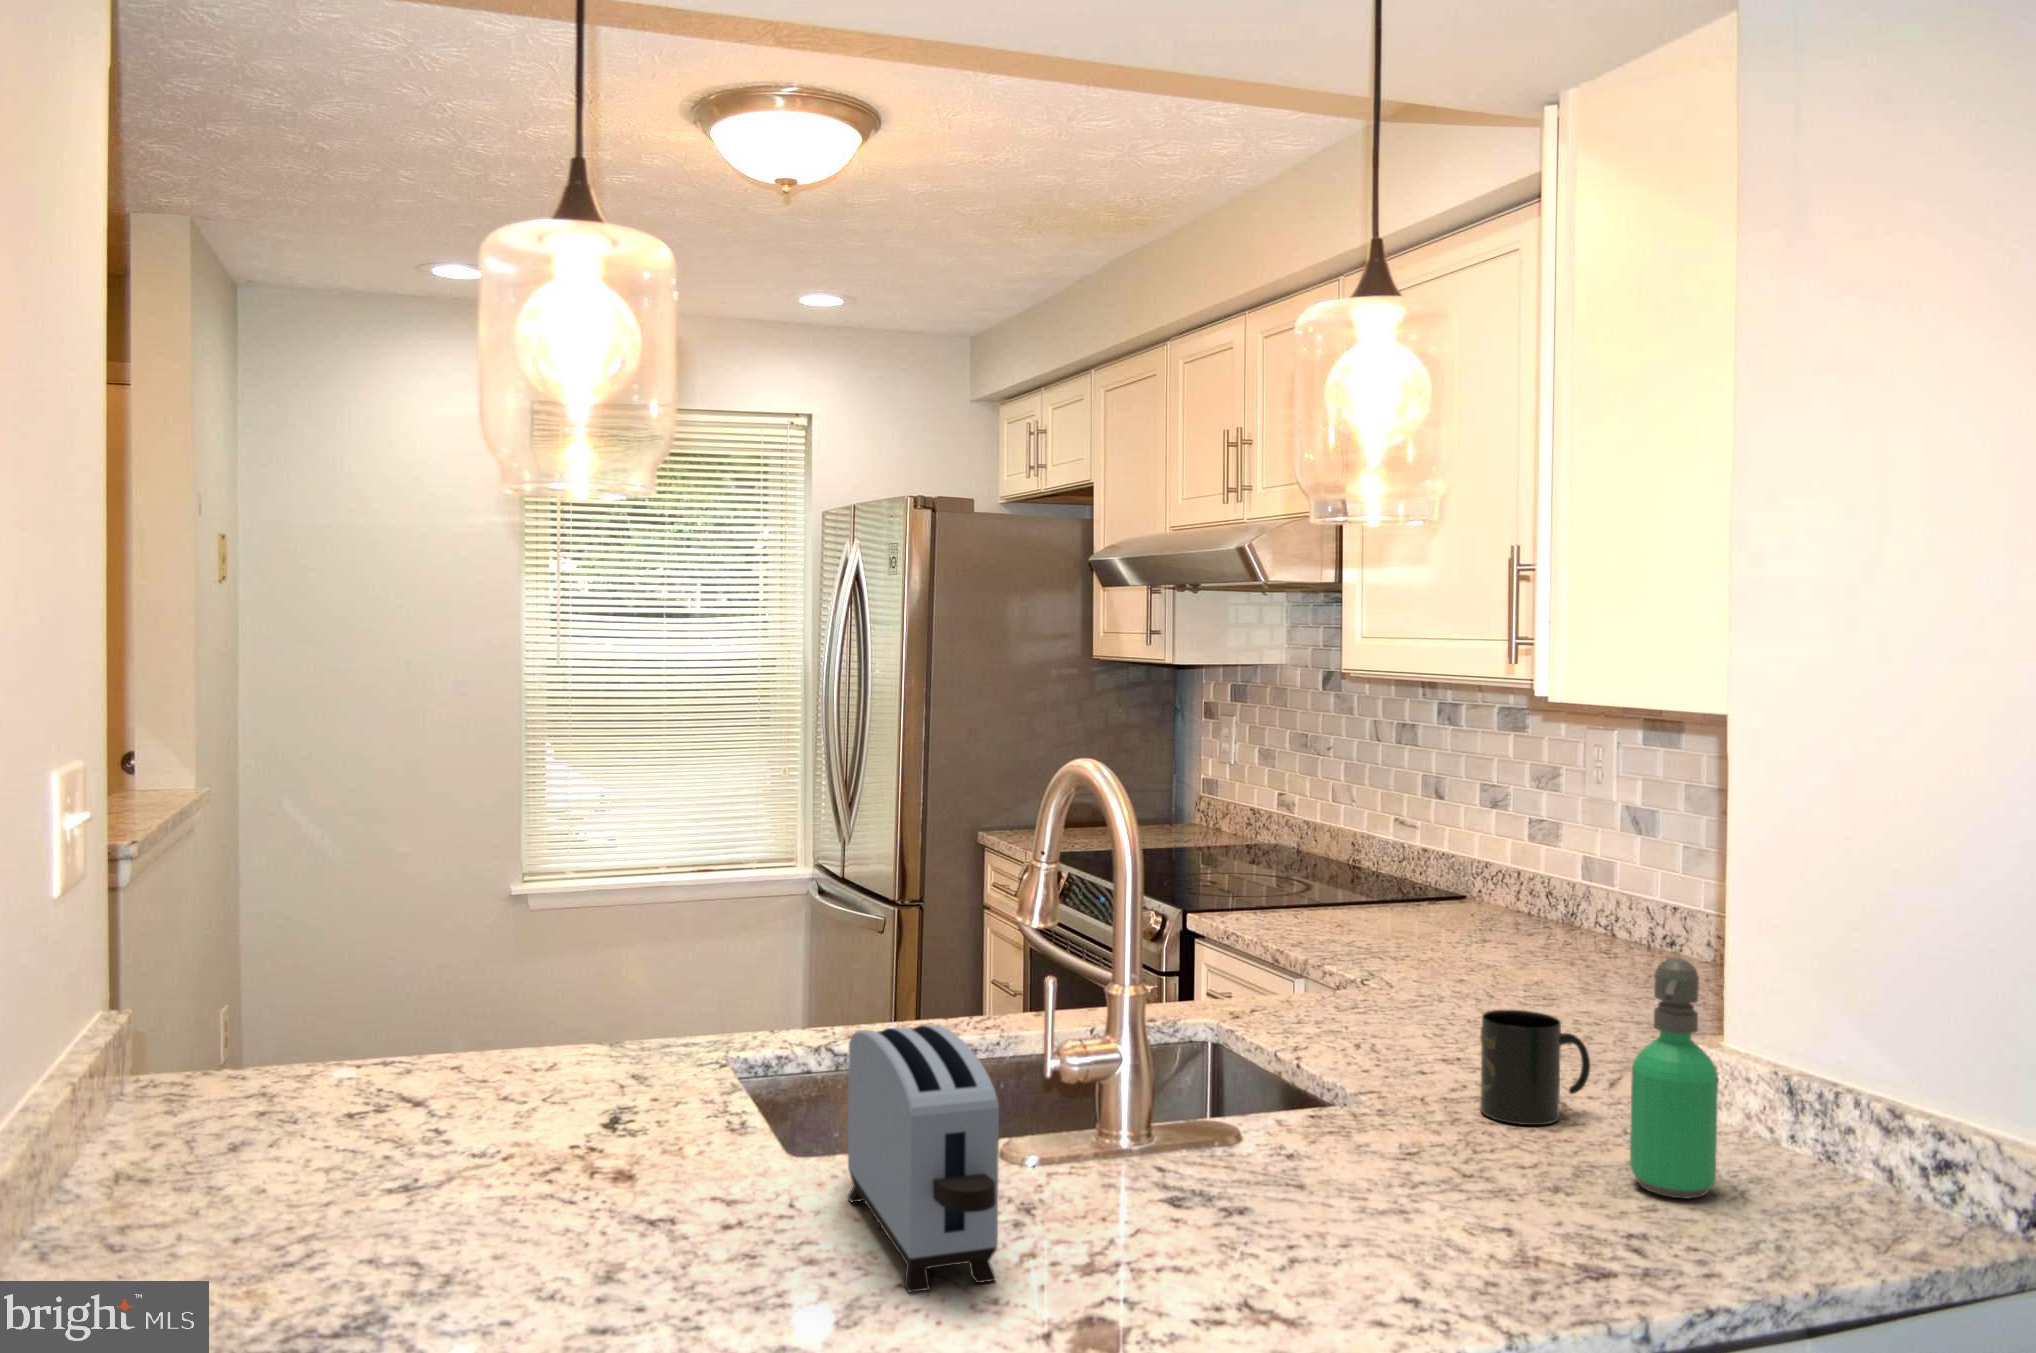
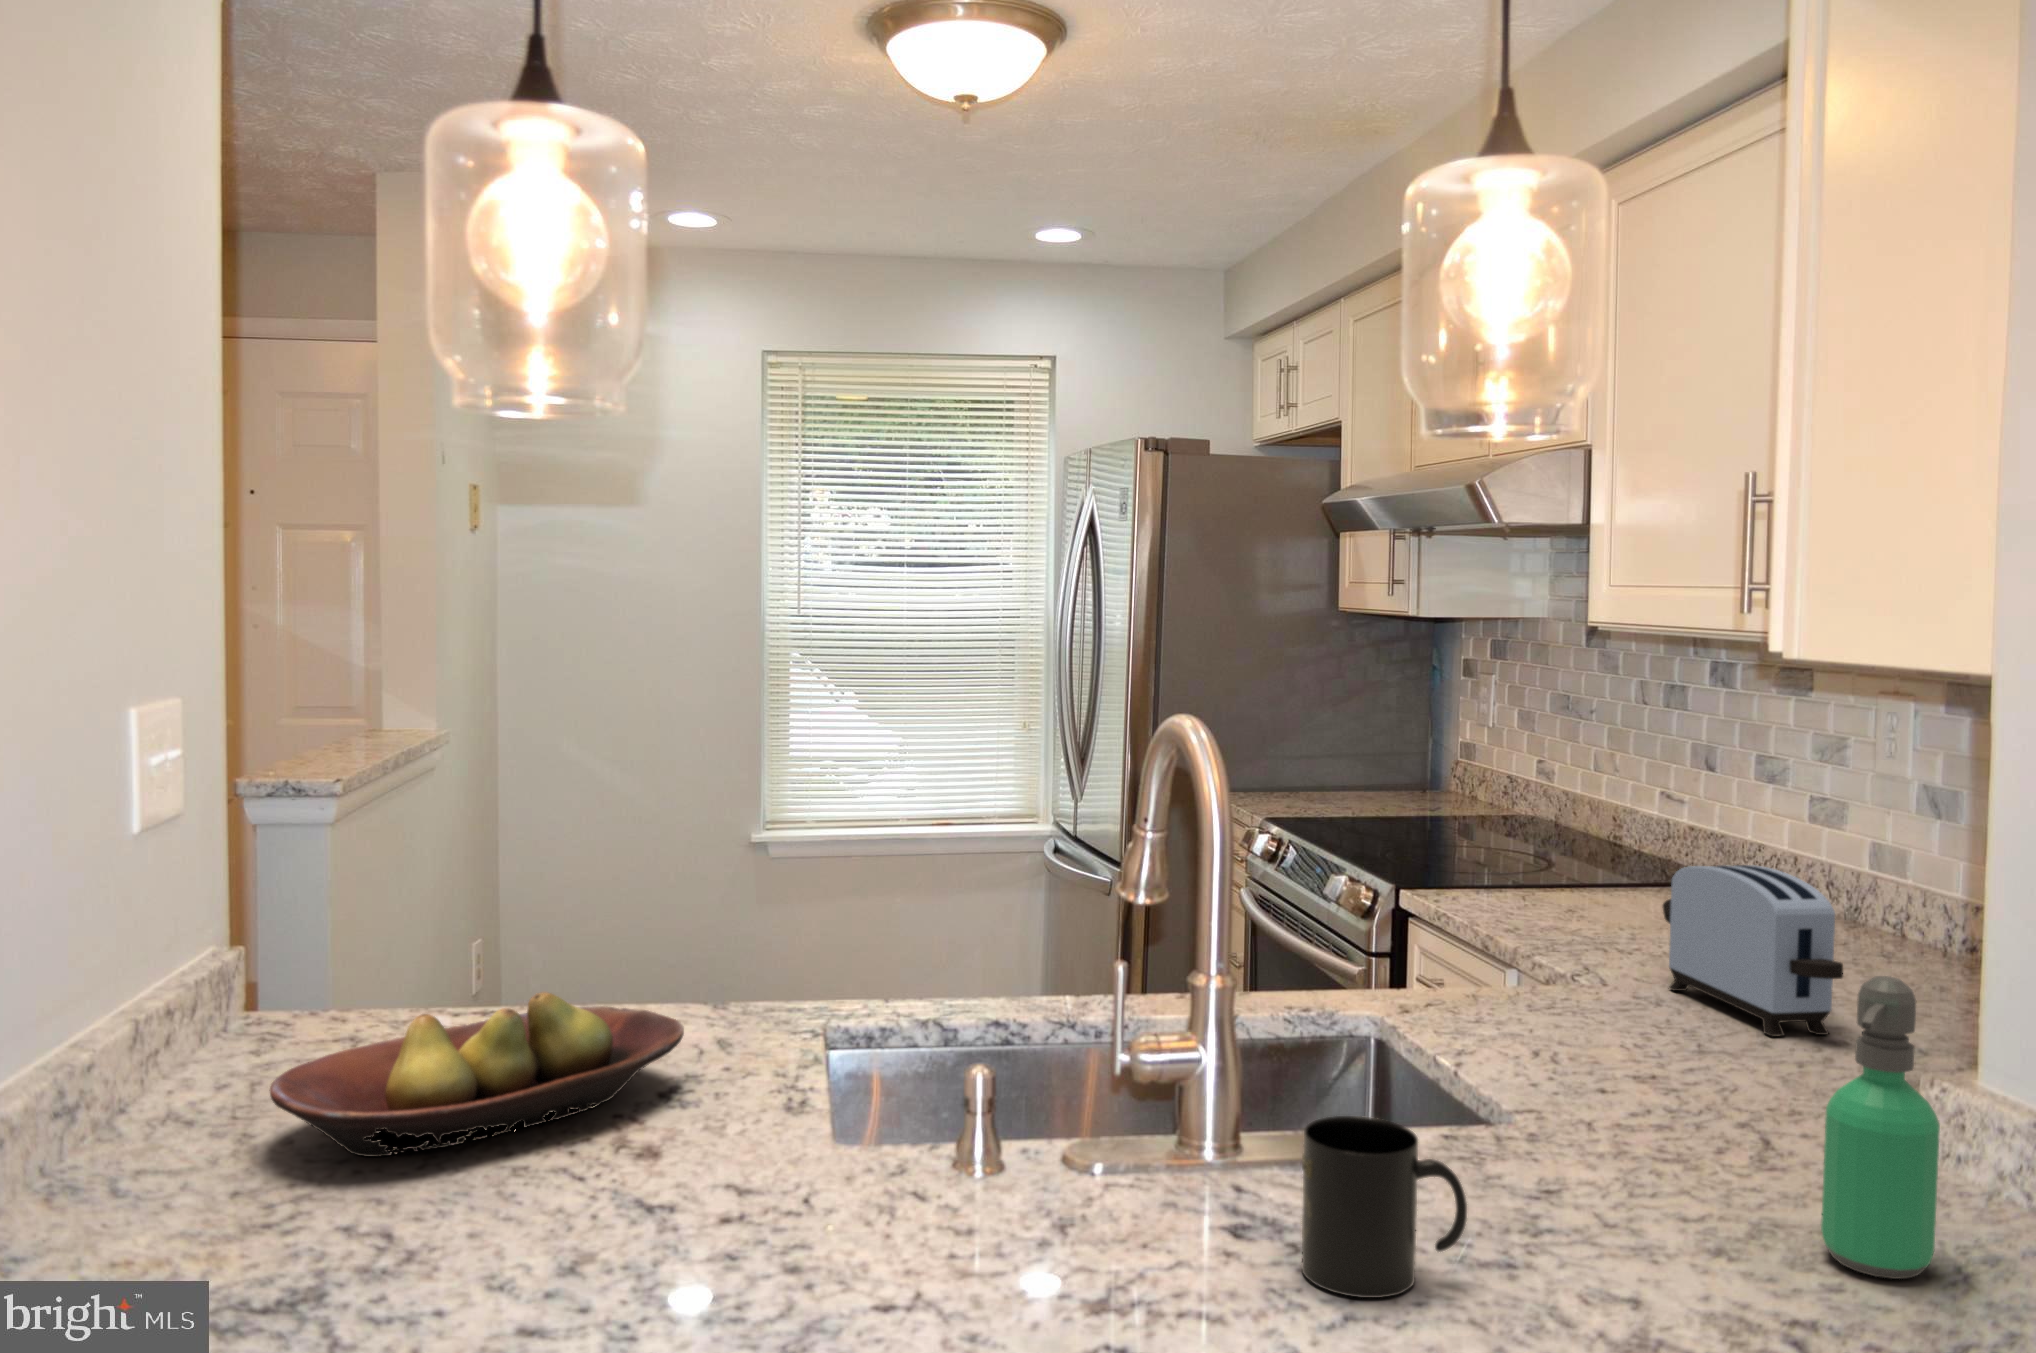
mug: present [1480,1010,1590,1125] -> present [1301,1116,1467,1298]
toaster: present [848,1025,999,1292] -> present [1663,865,1843,1037]
fruit bowl: none [245,1033,628,1198] -> present [270,992,684,1157]

